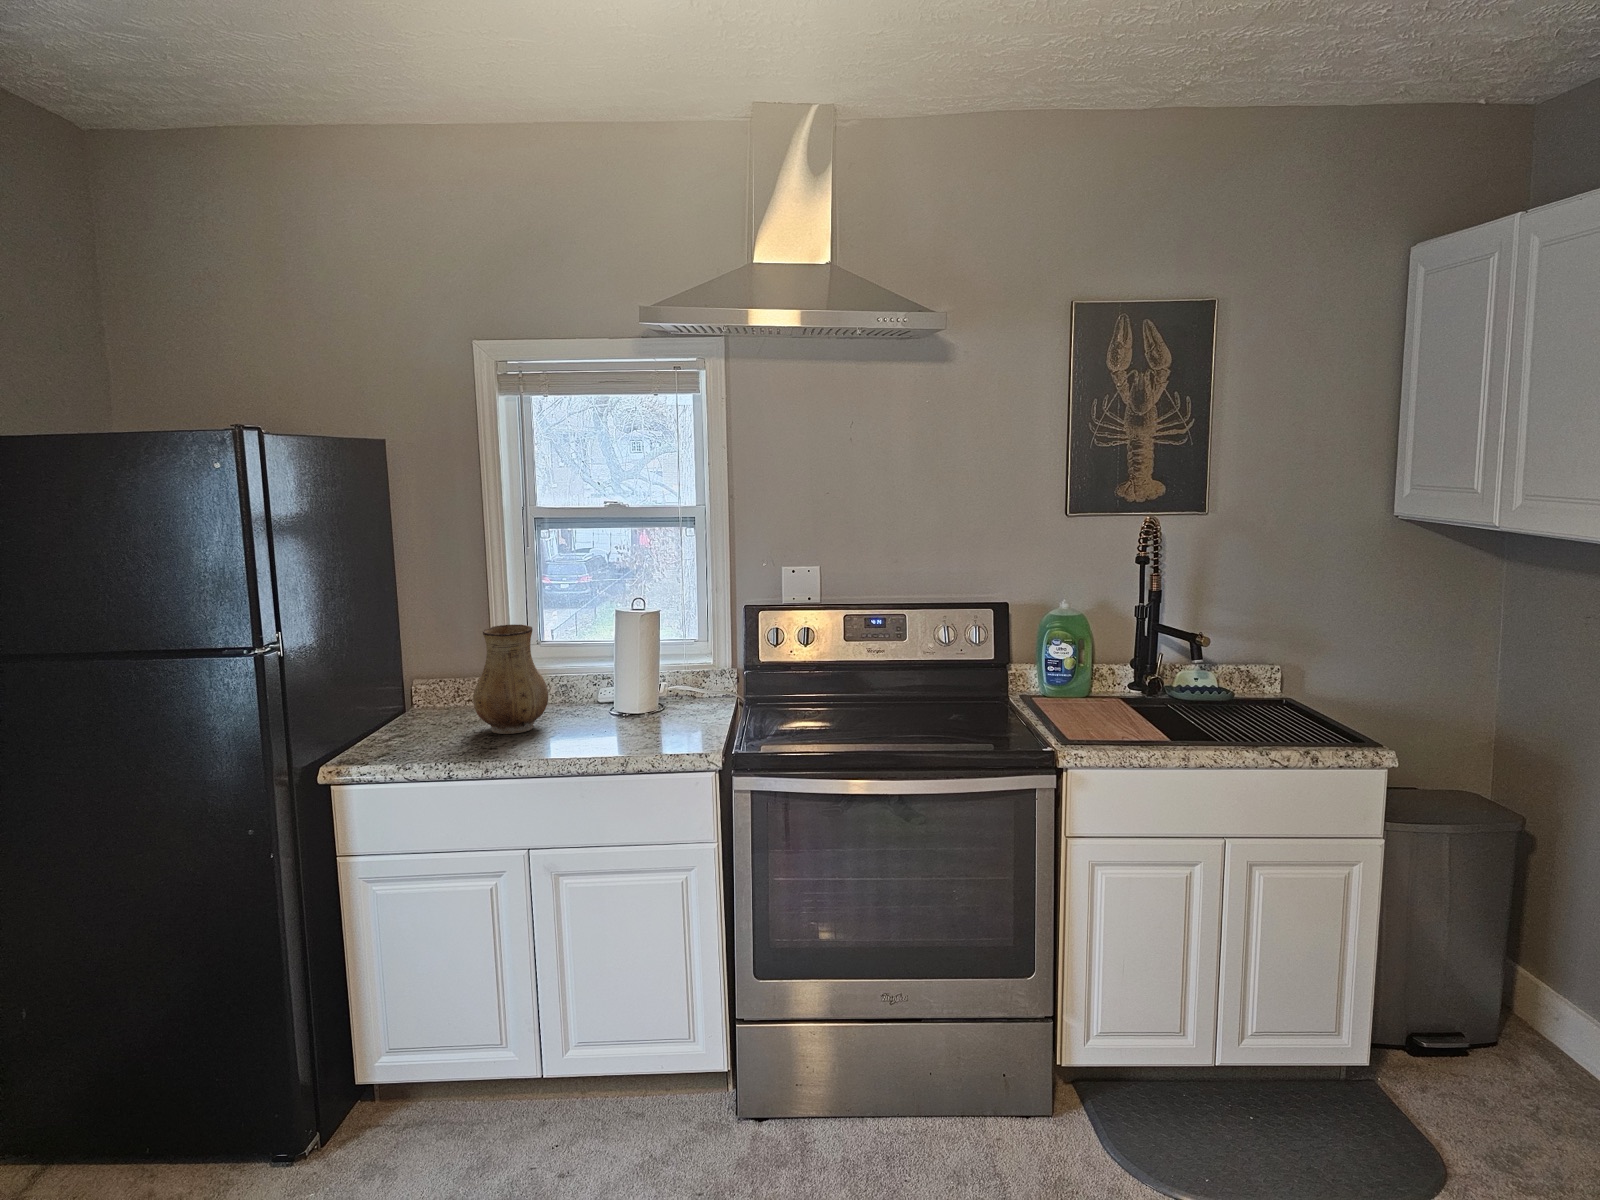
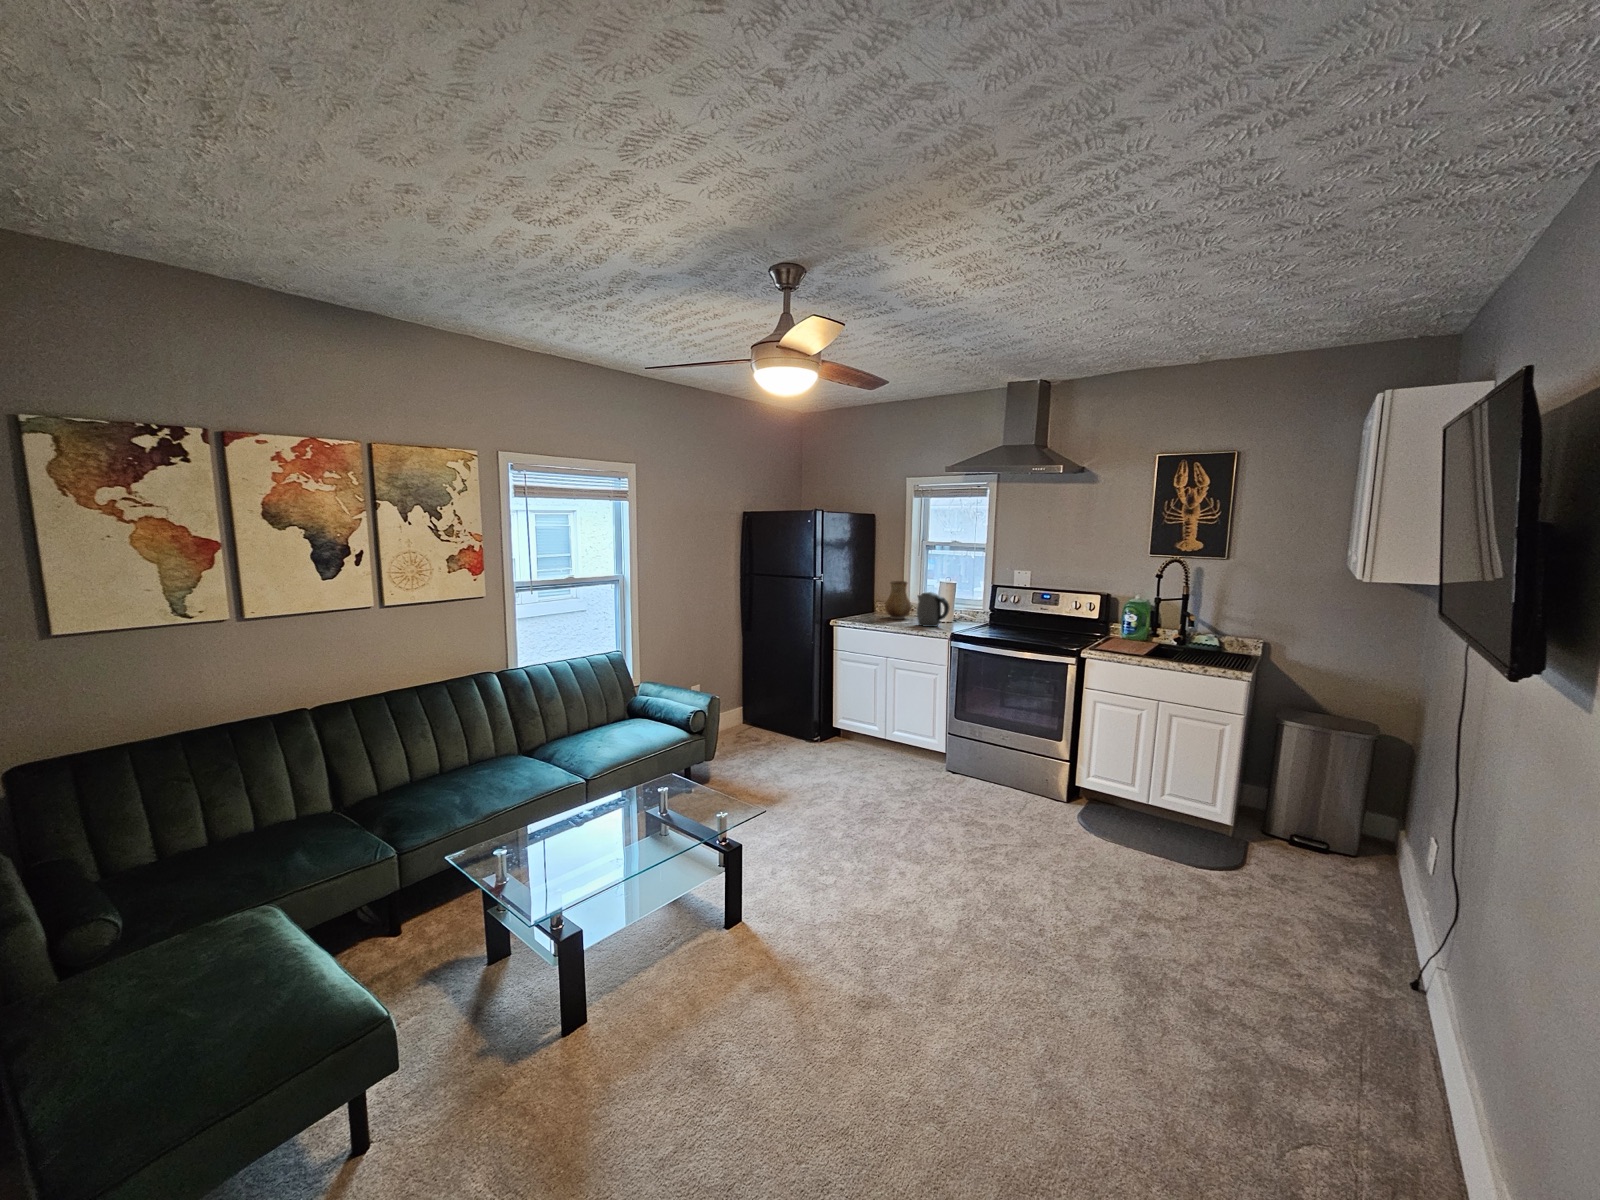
kettle: none [589,652,686,749] -> present [917,592,950,627]

